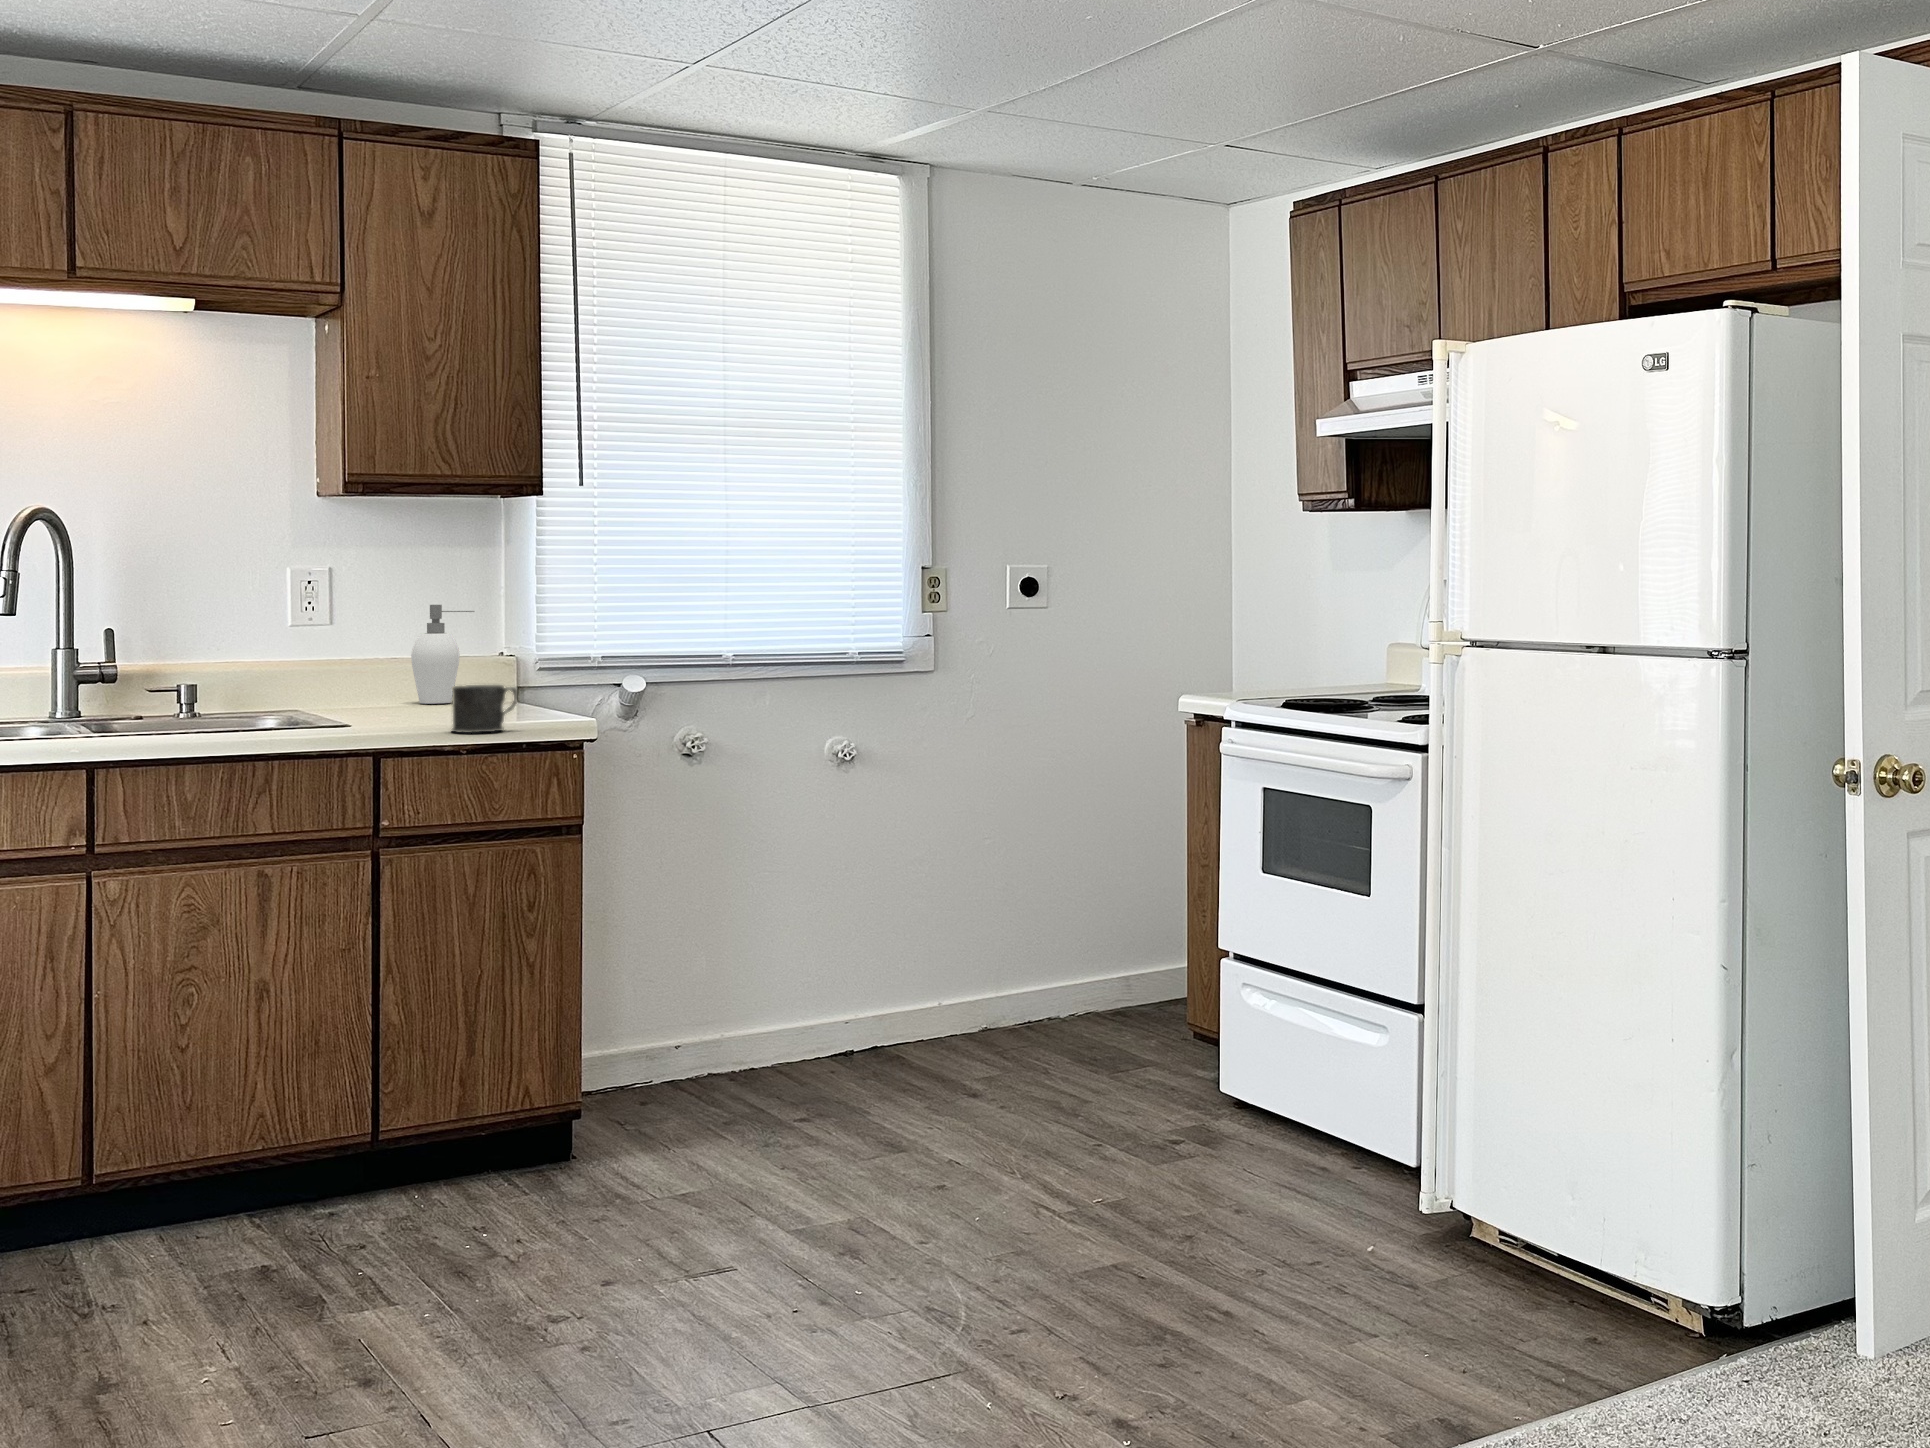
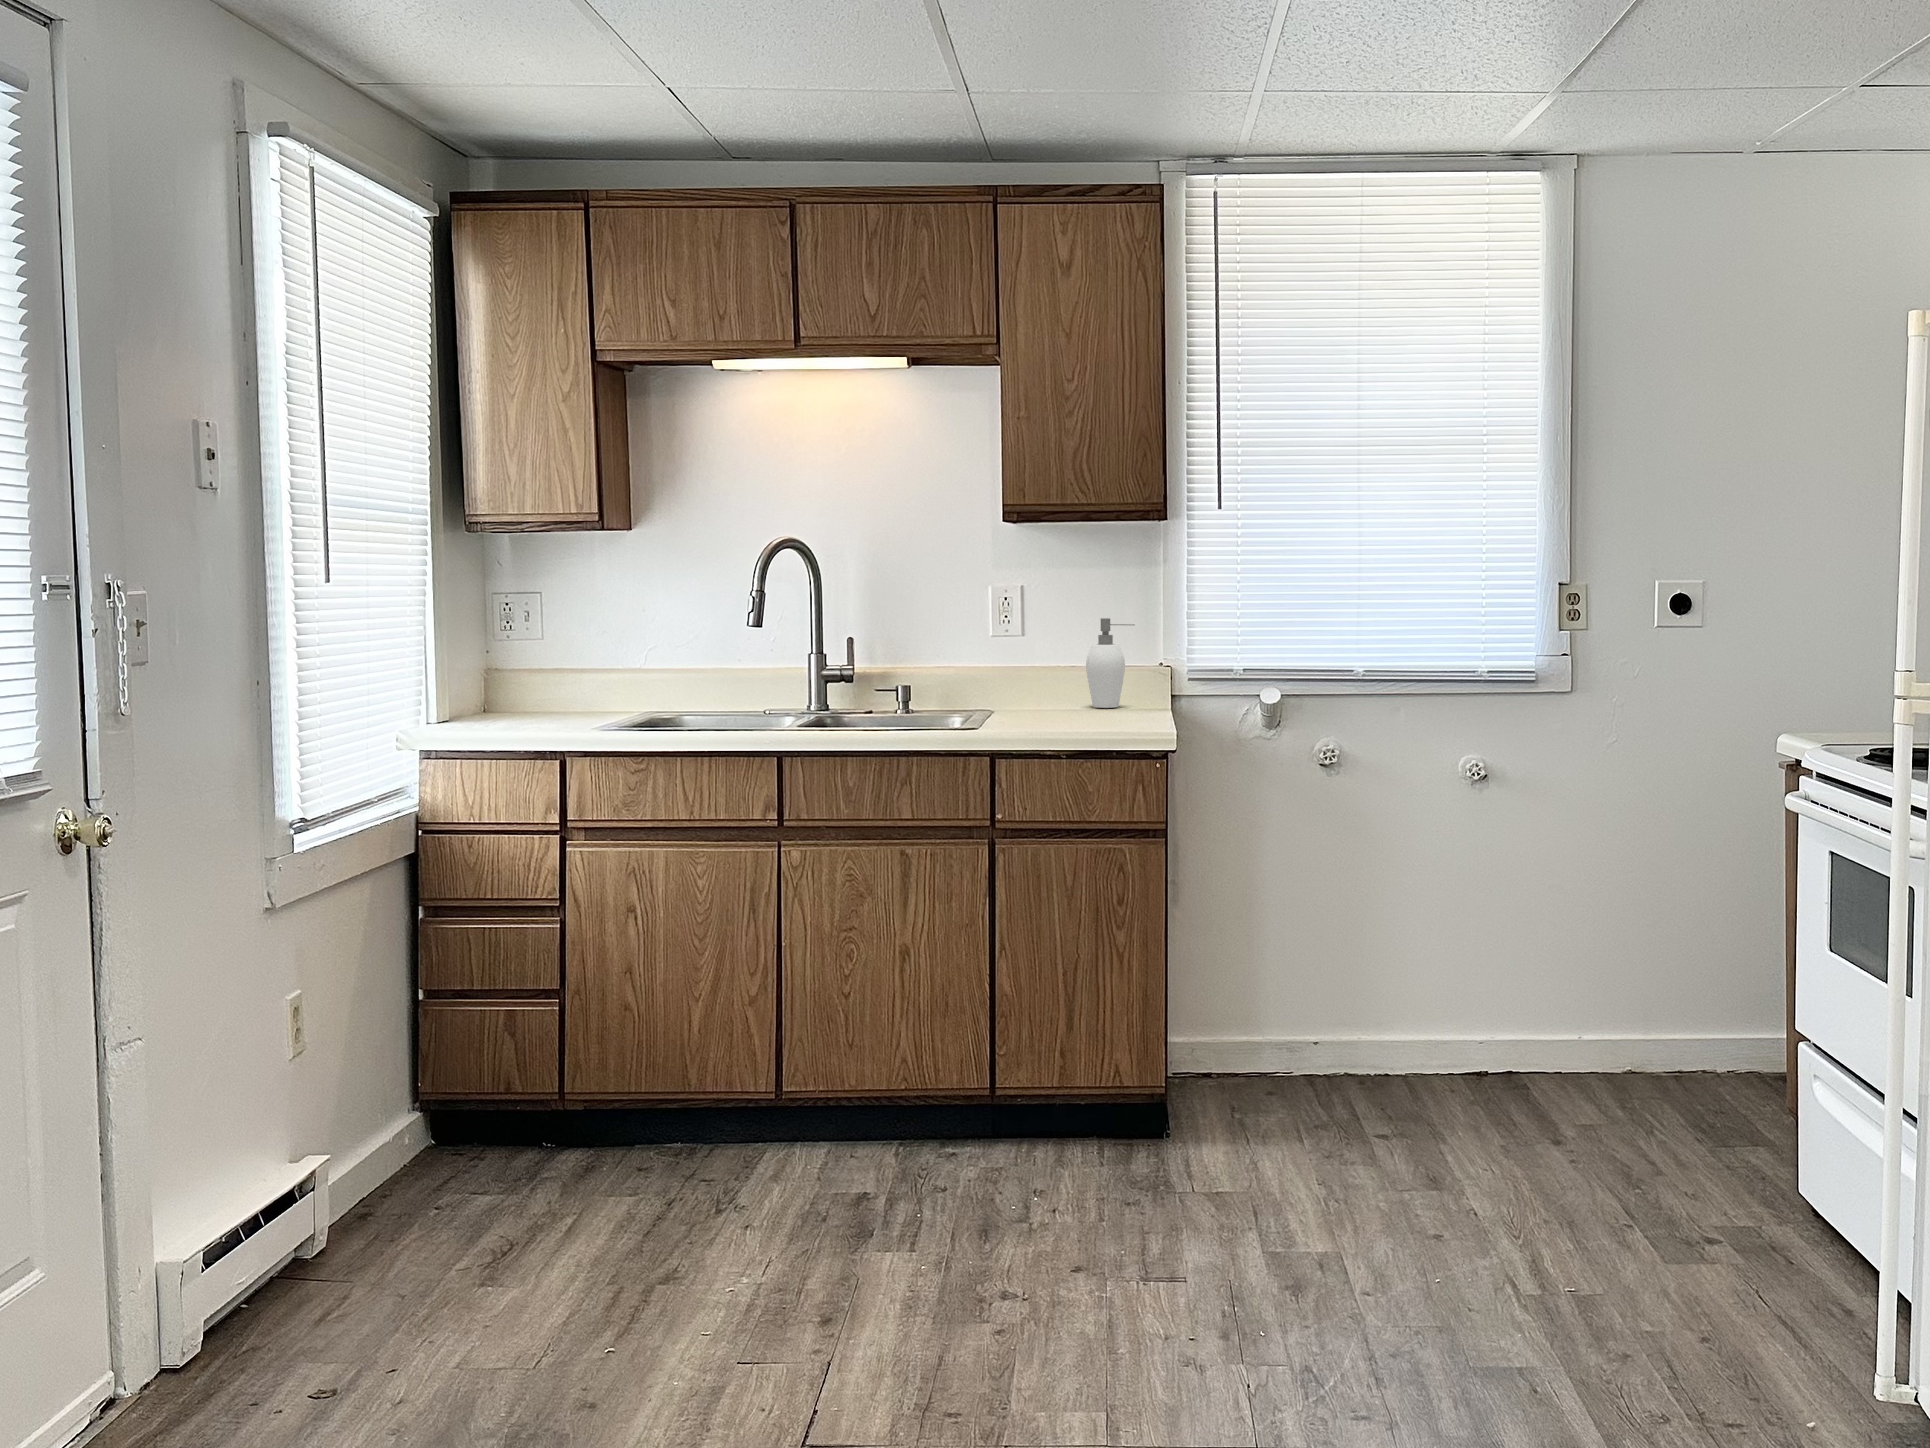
mug: present [452,685,518,733] -> none [1050,696,1106,740]

